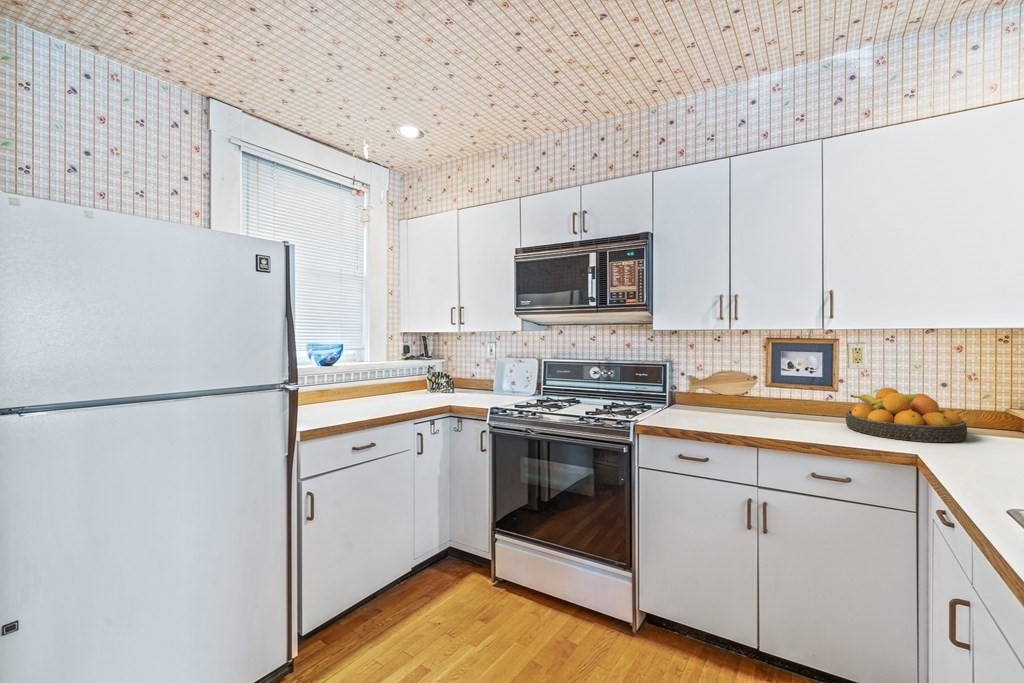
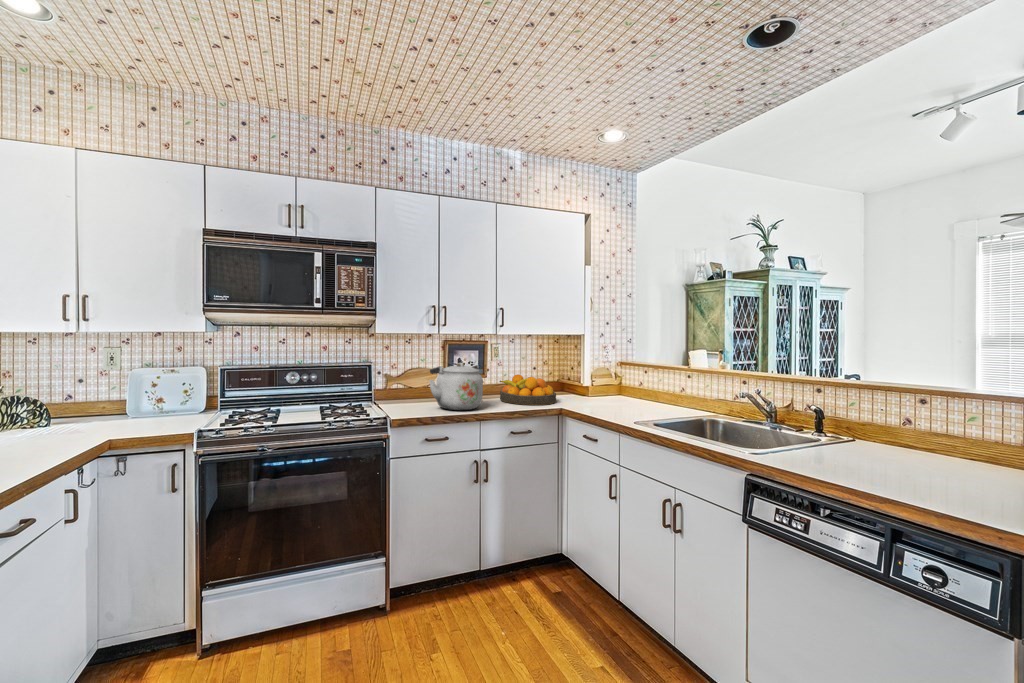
kettle: none [704,364,787,428] -> present [429,363,483,410]

